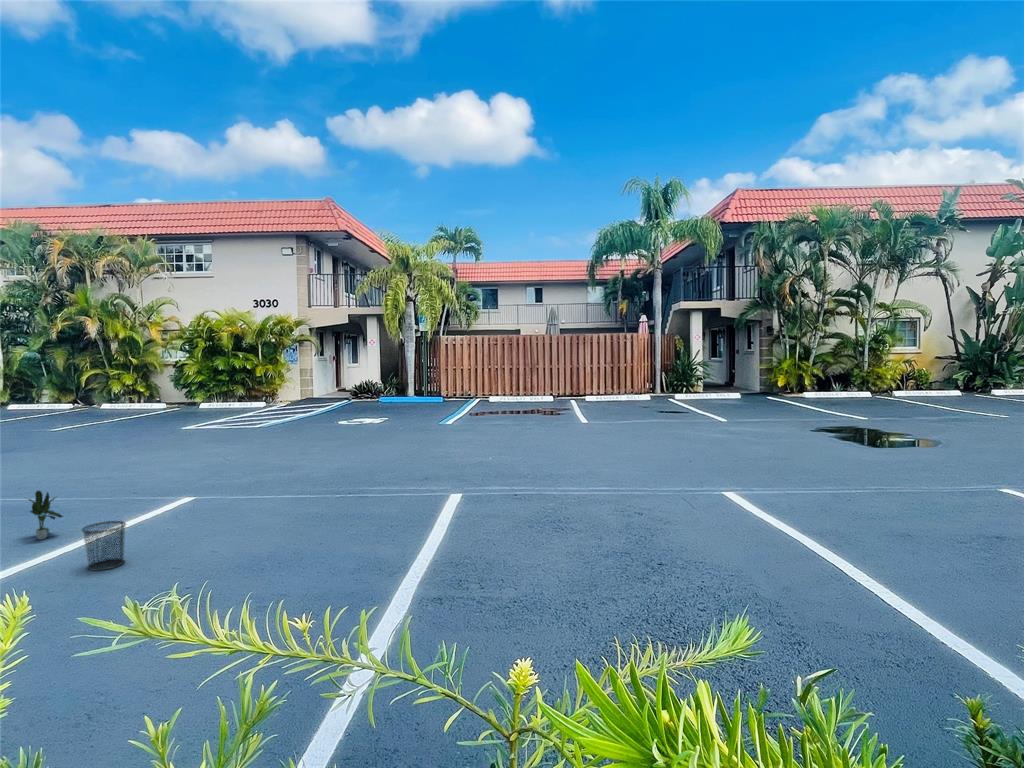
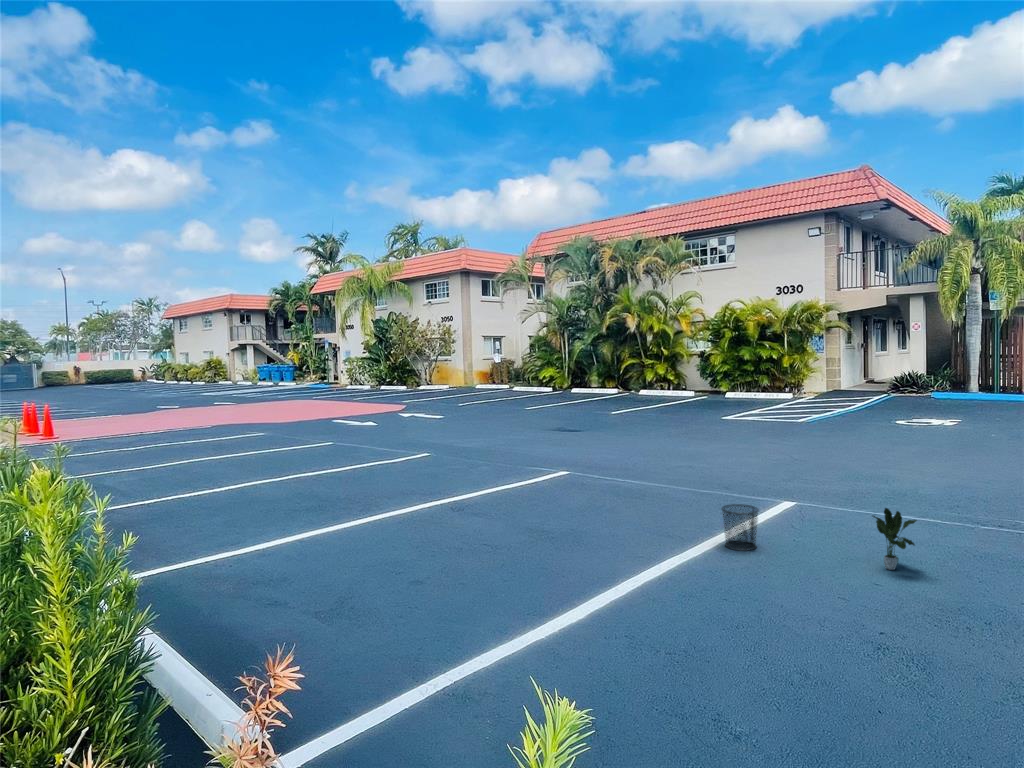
potted plant: present [29,491,63,540] -> present [873,508,917,570]

